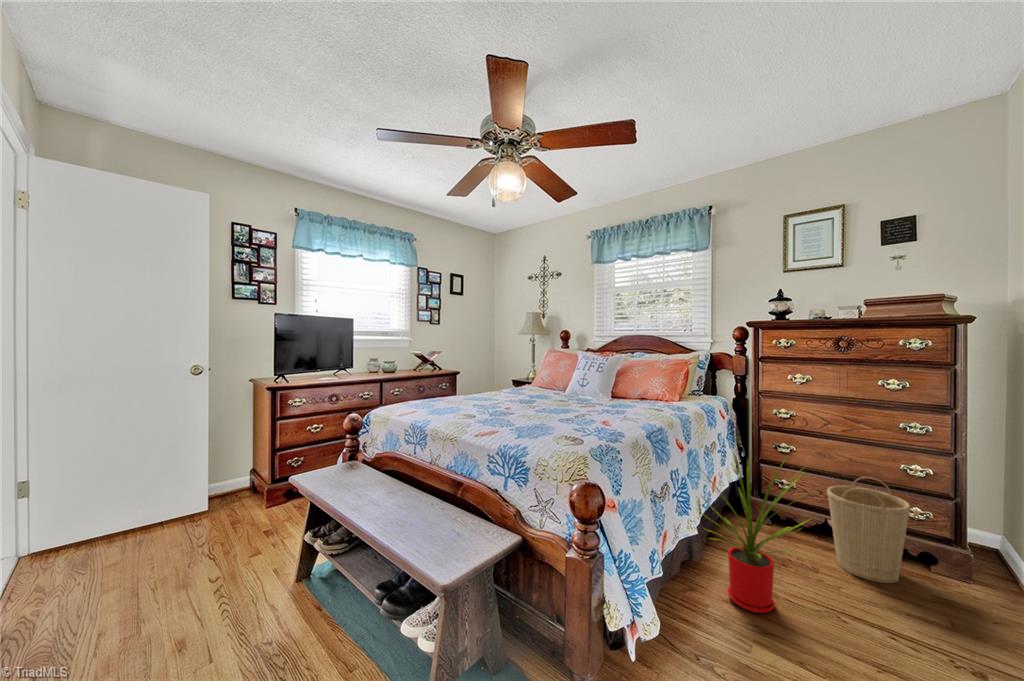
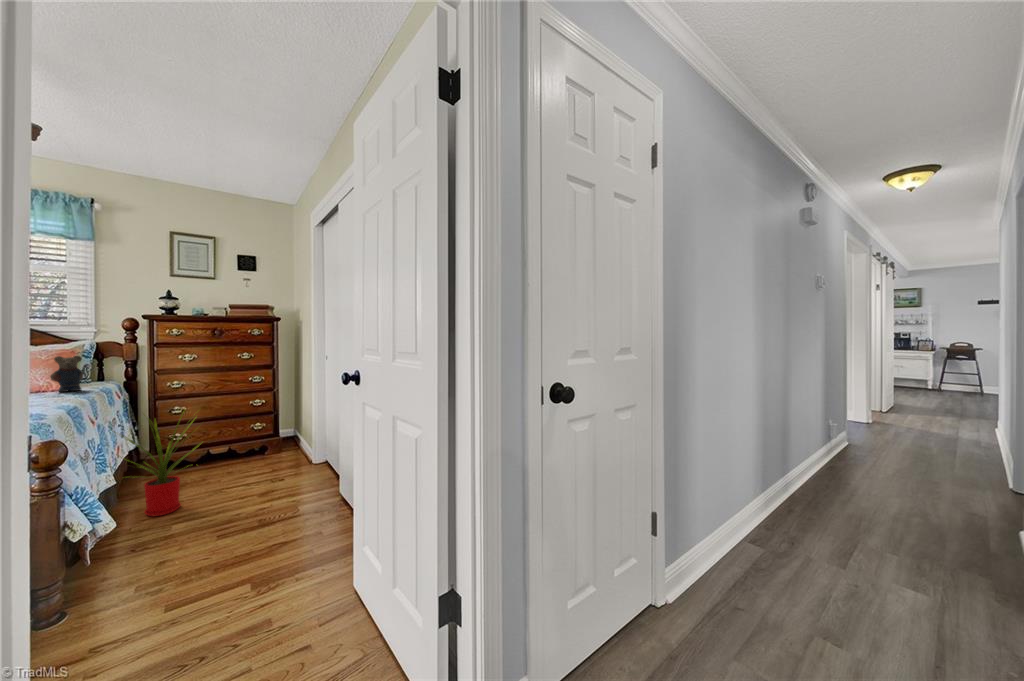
teddy bear: none [662,366,687,405] -> present [50,356,83,392]
basket: present [827,477,910,583] -> none [209,414,255,474]

